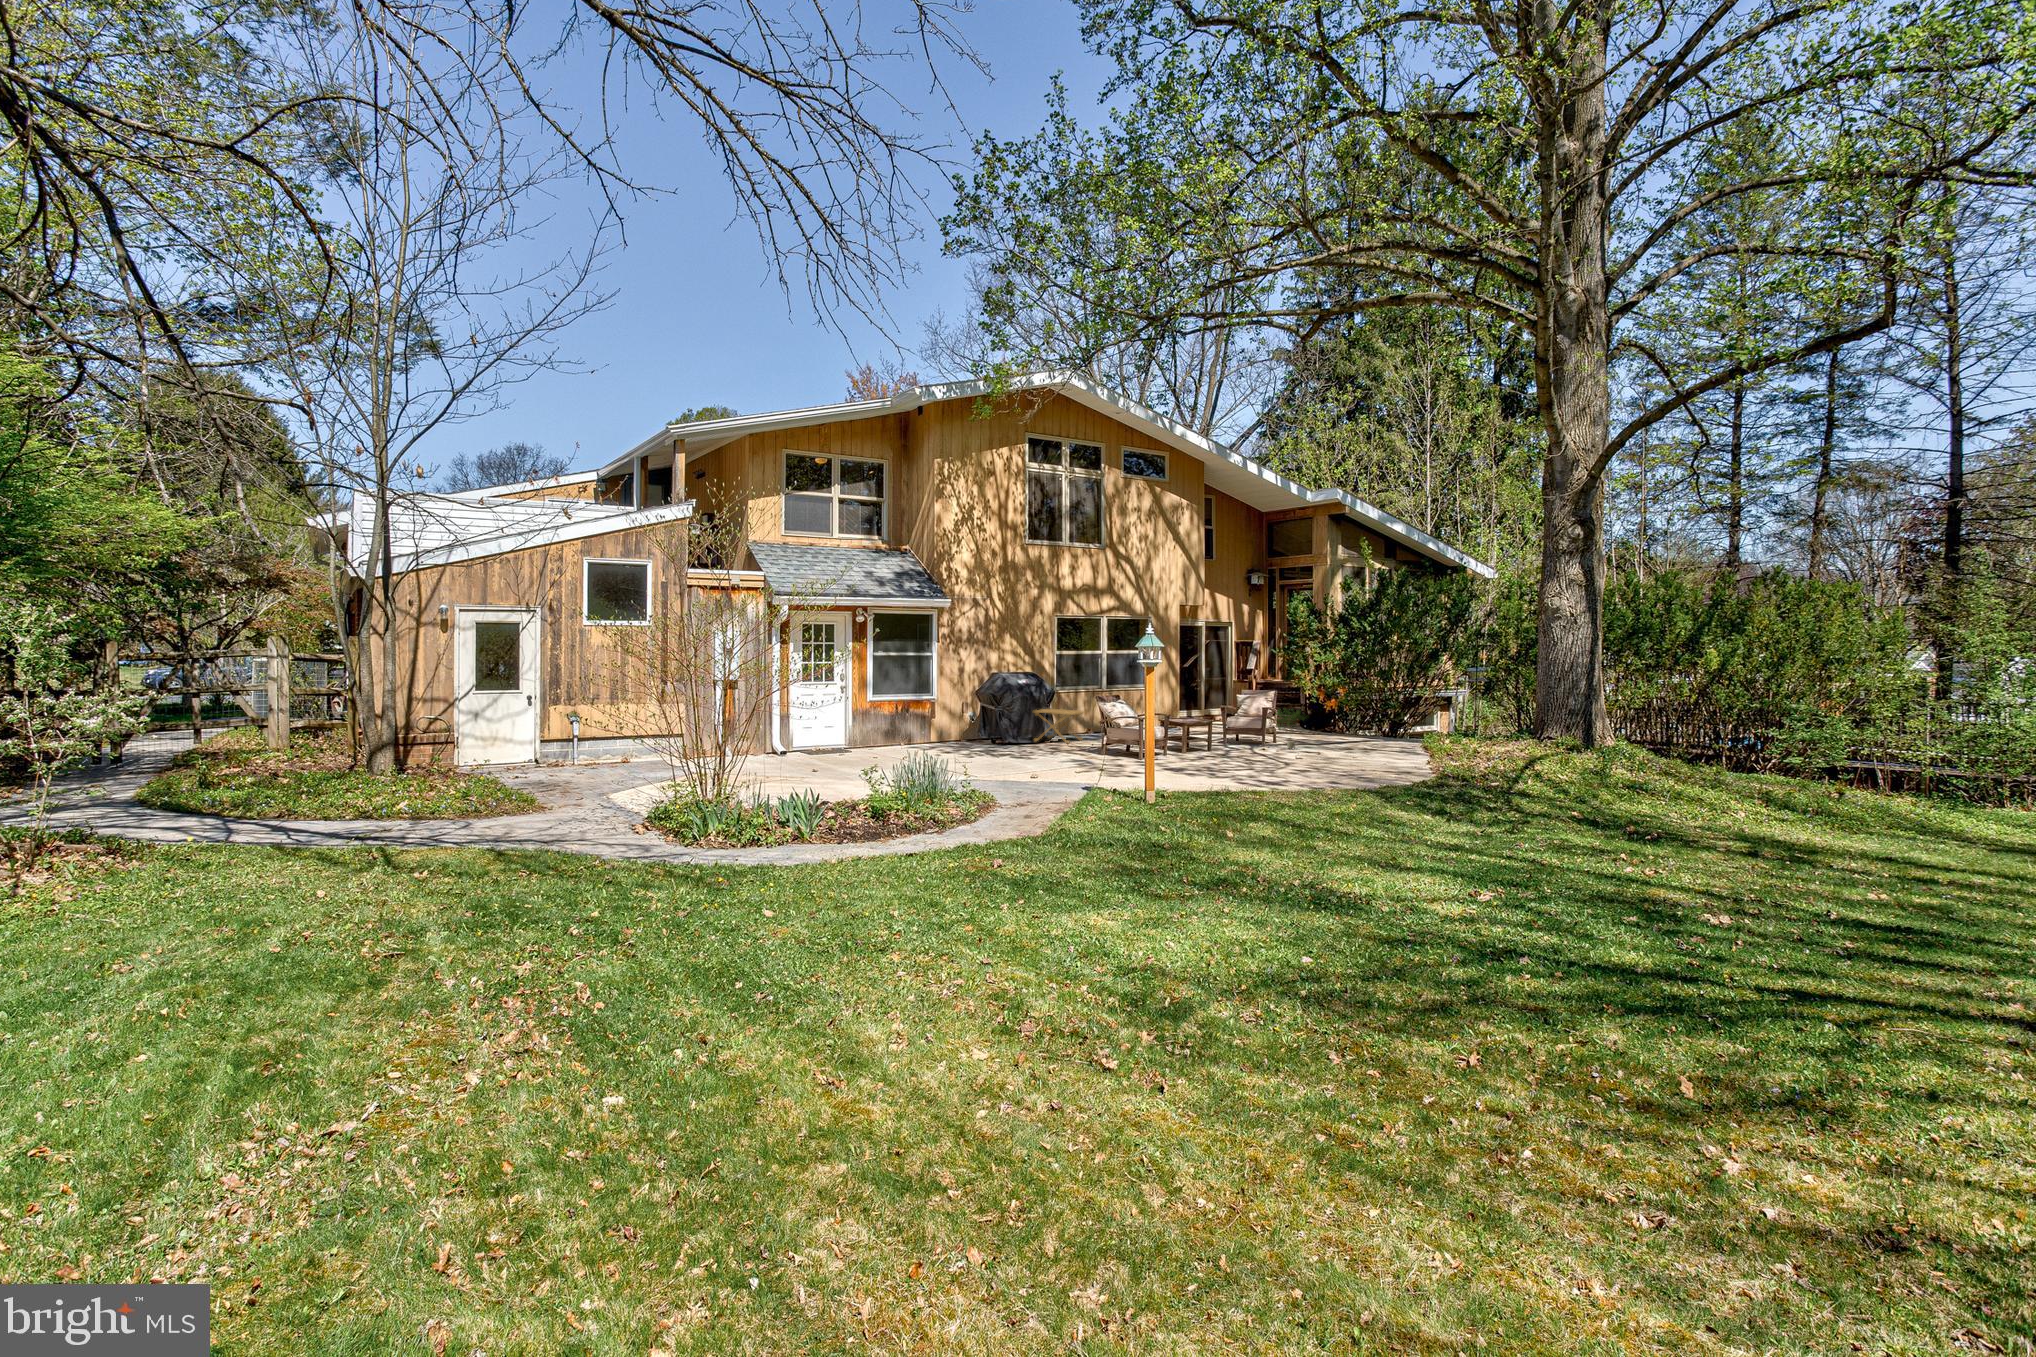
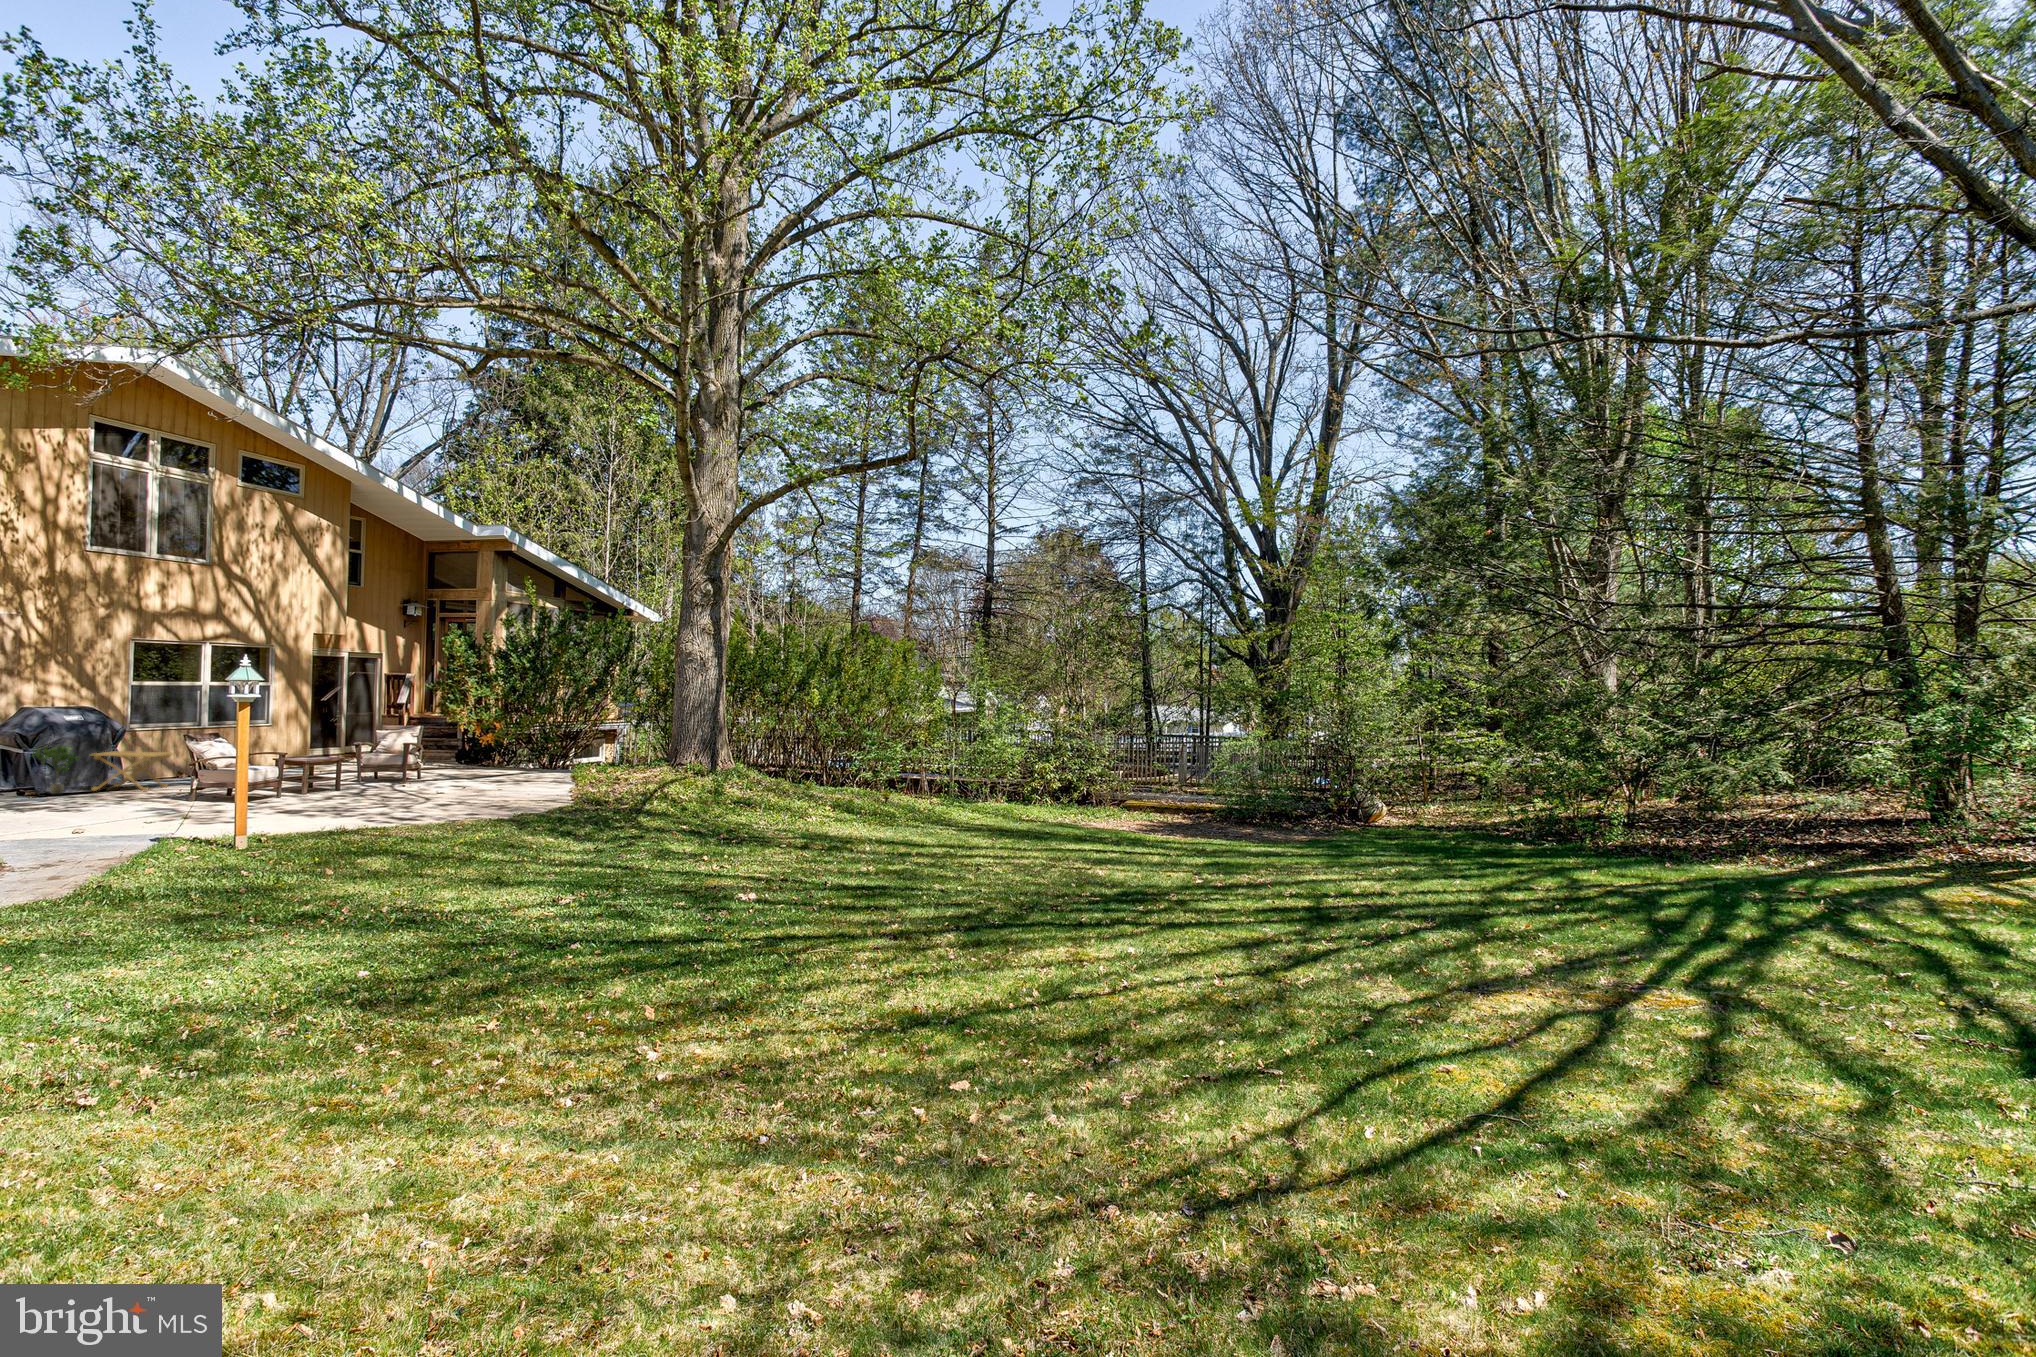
potted plant: present [1276,710,1306,749] -> present [33,745,74,794]

